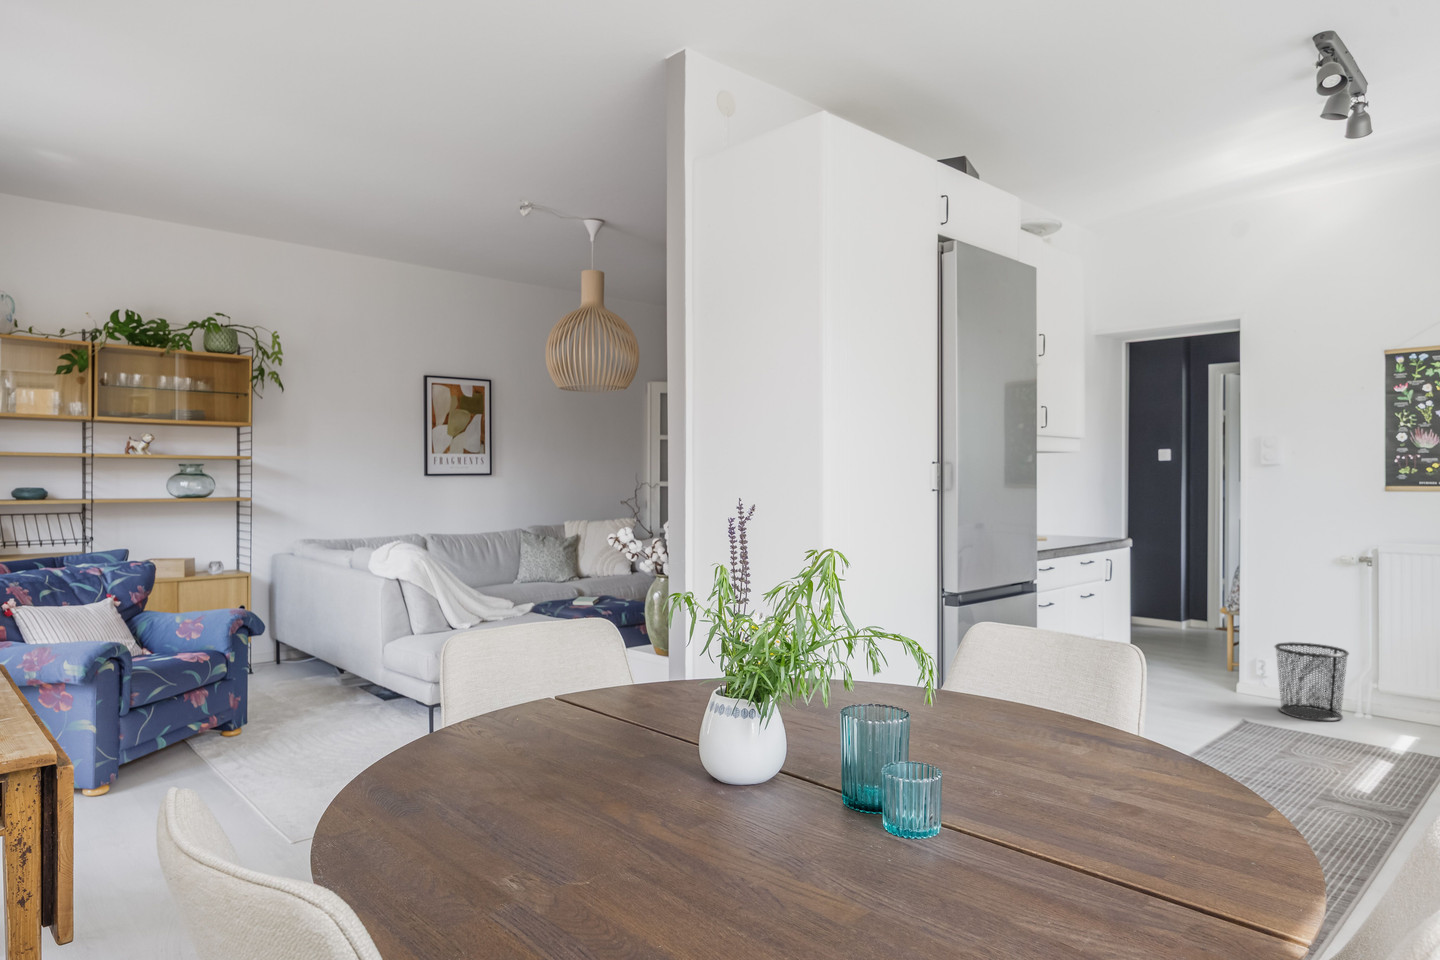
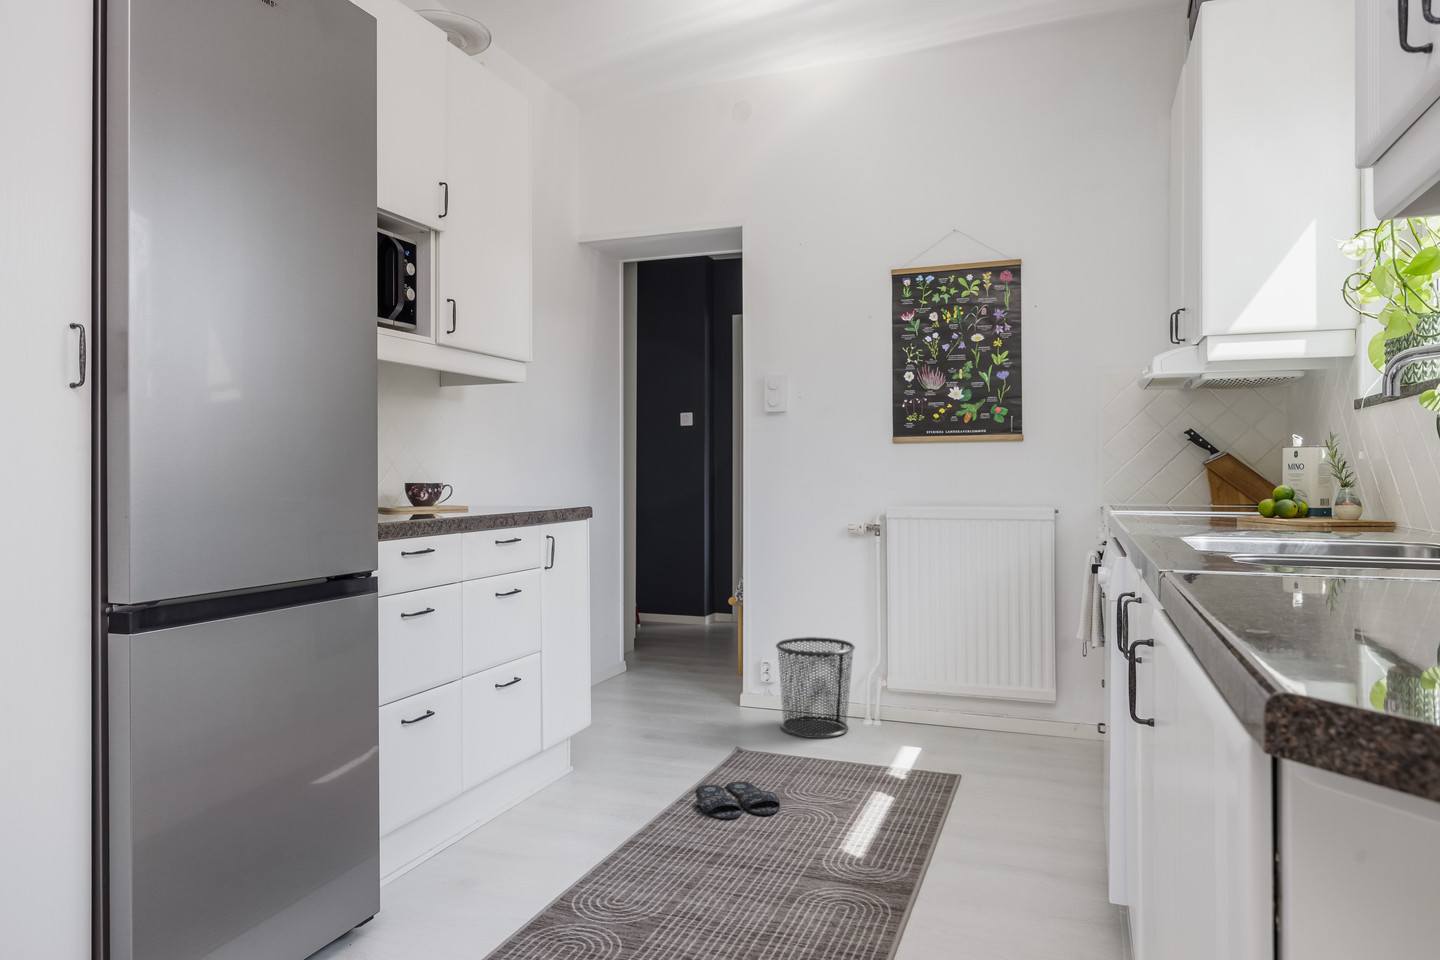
slippers: none [1222,738,1294,761] -> present [696,782,780,820]

